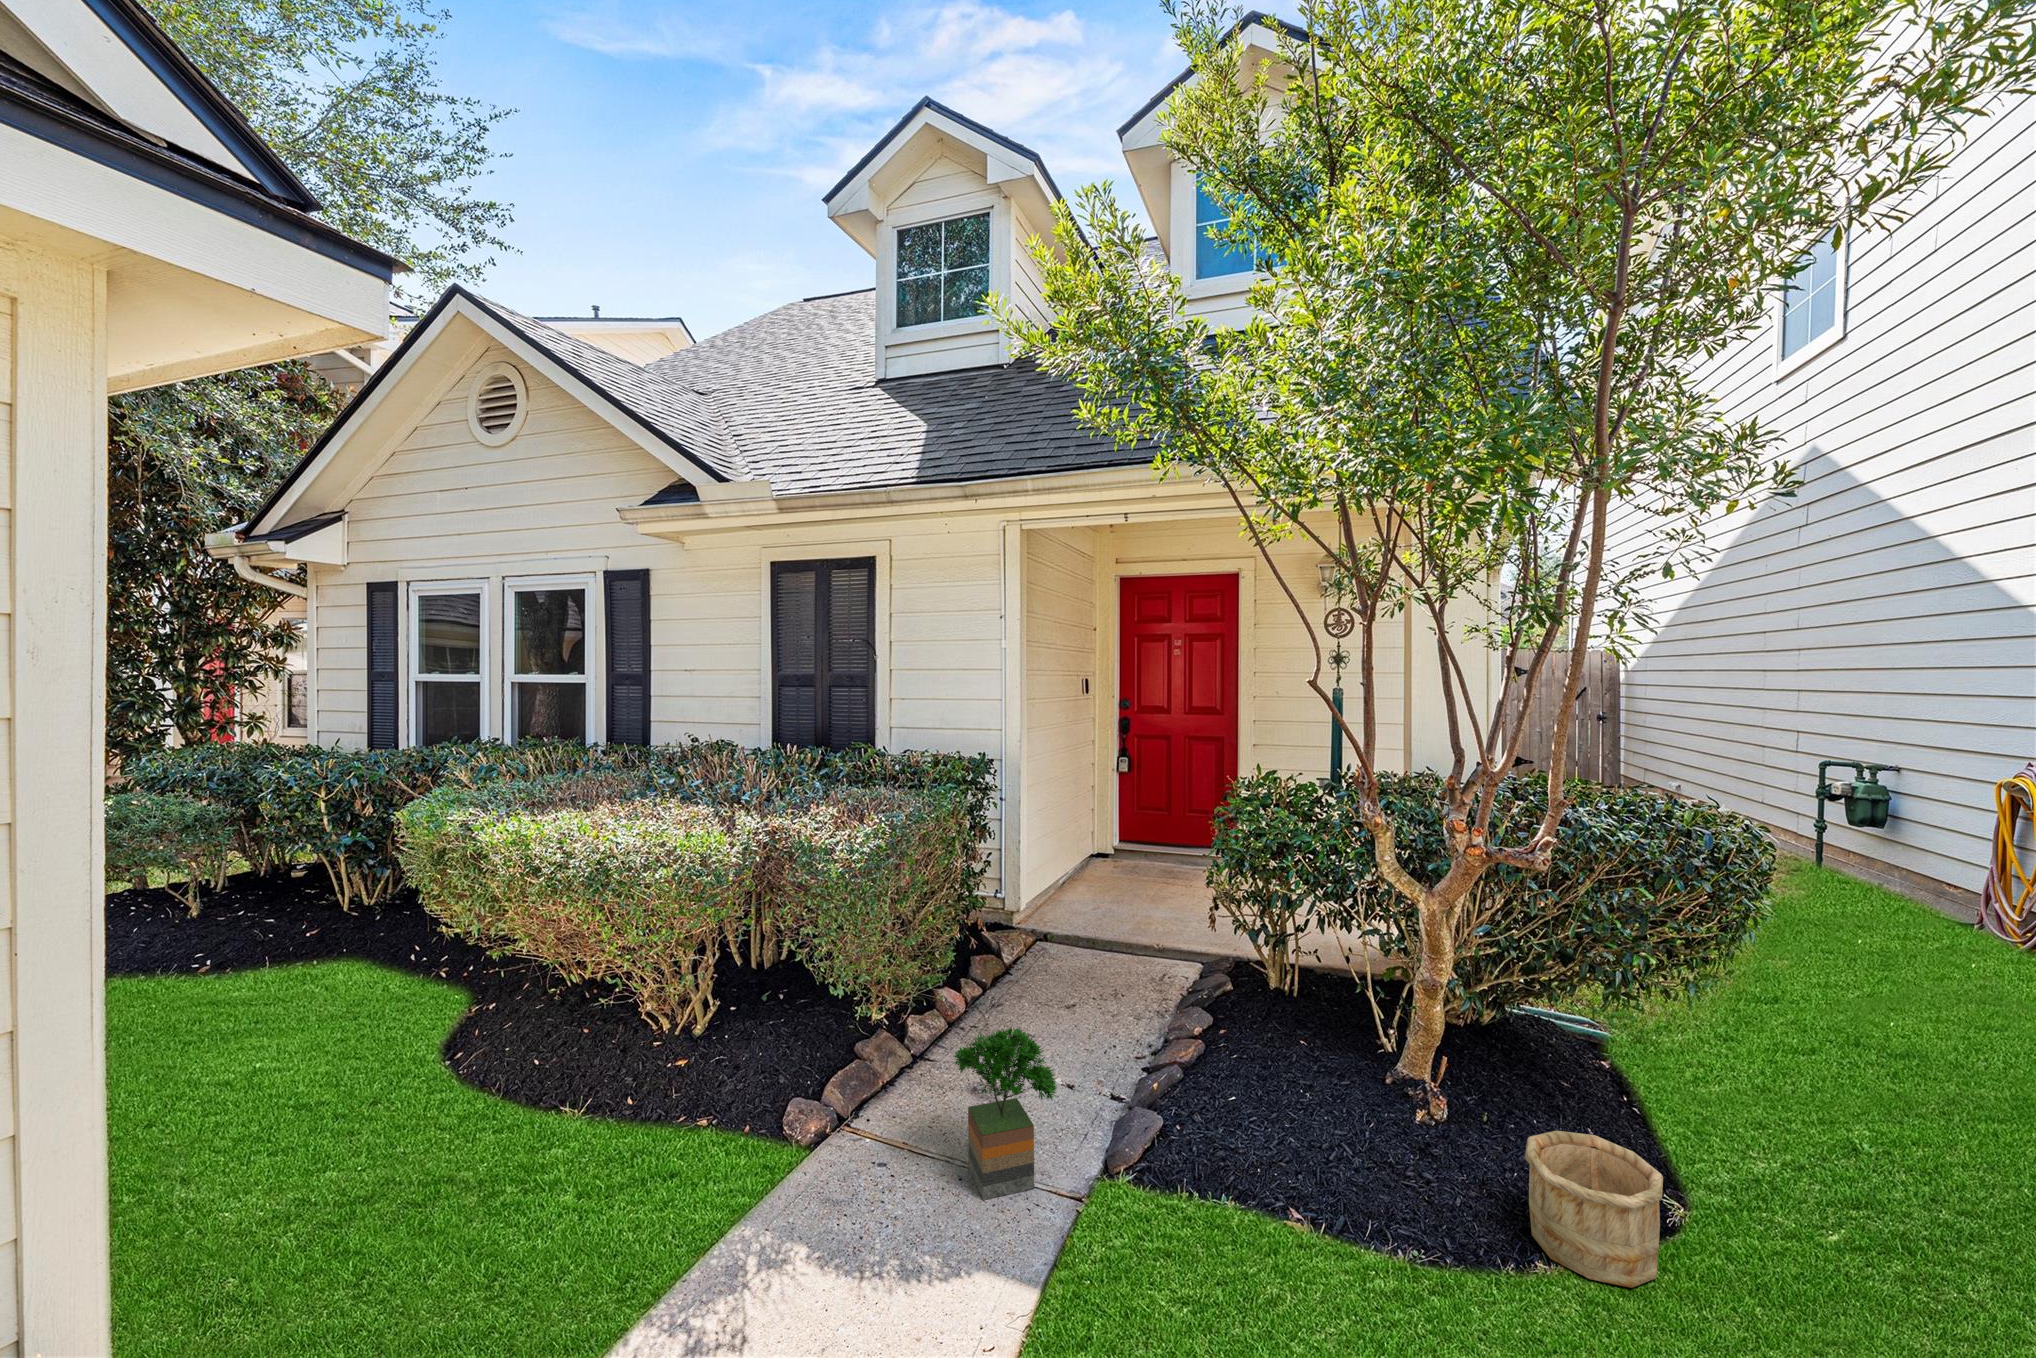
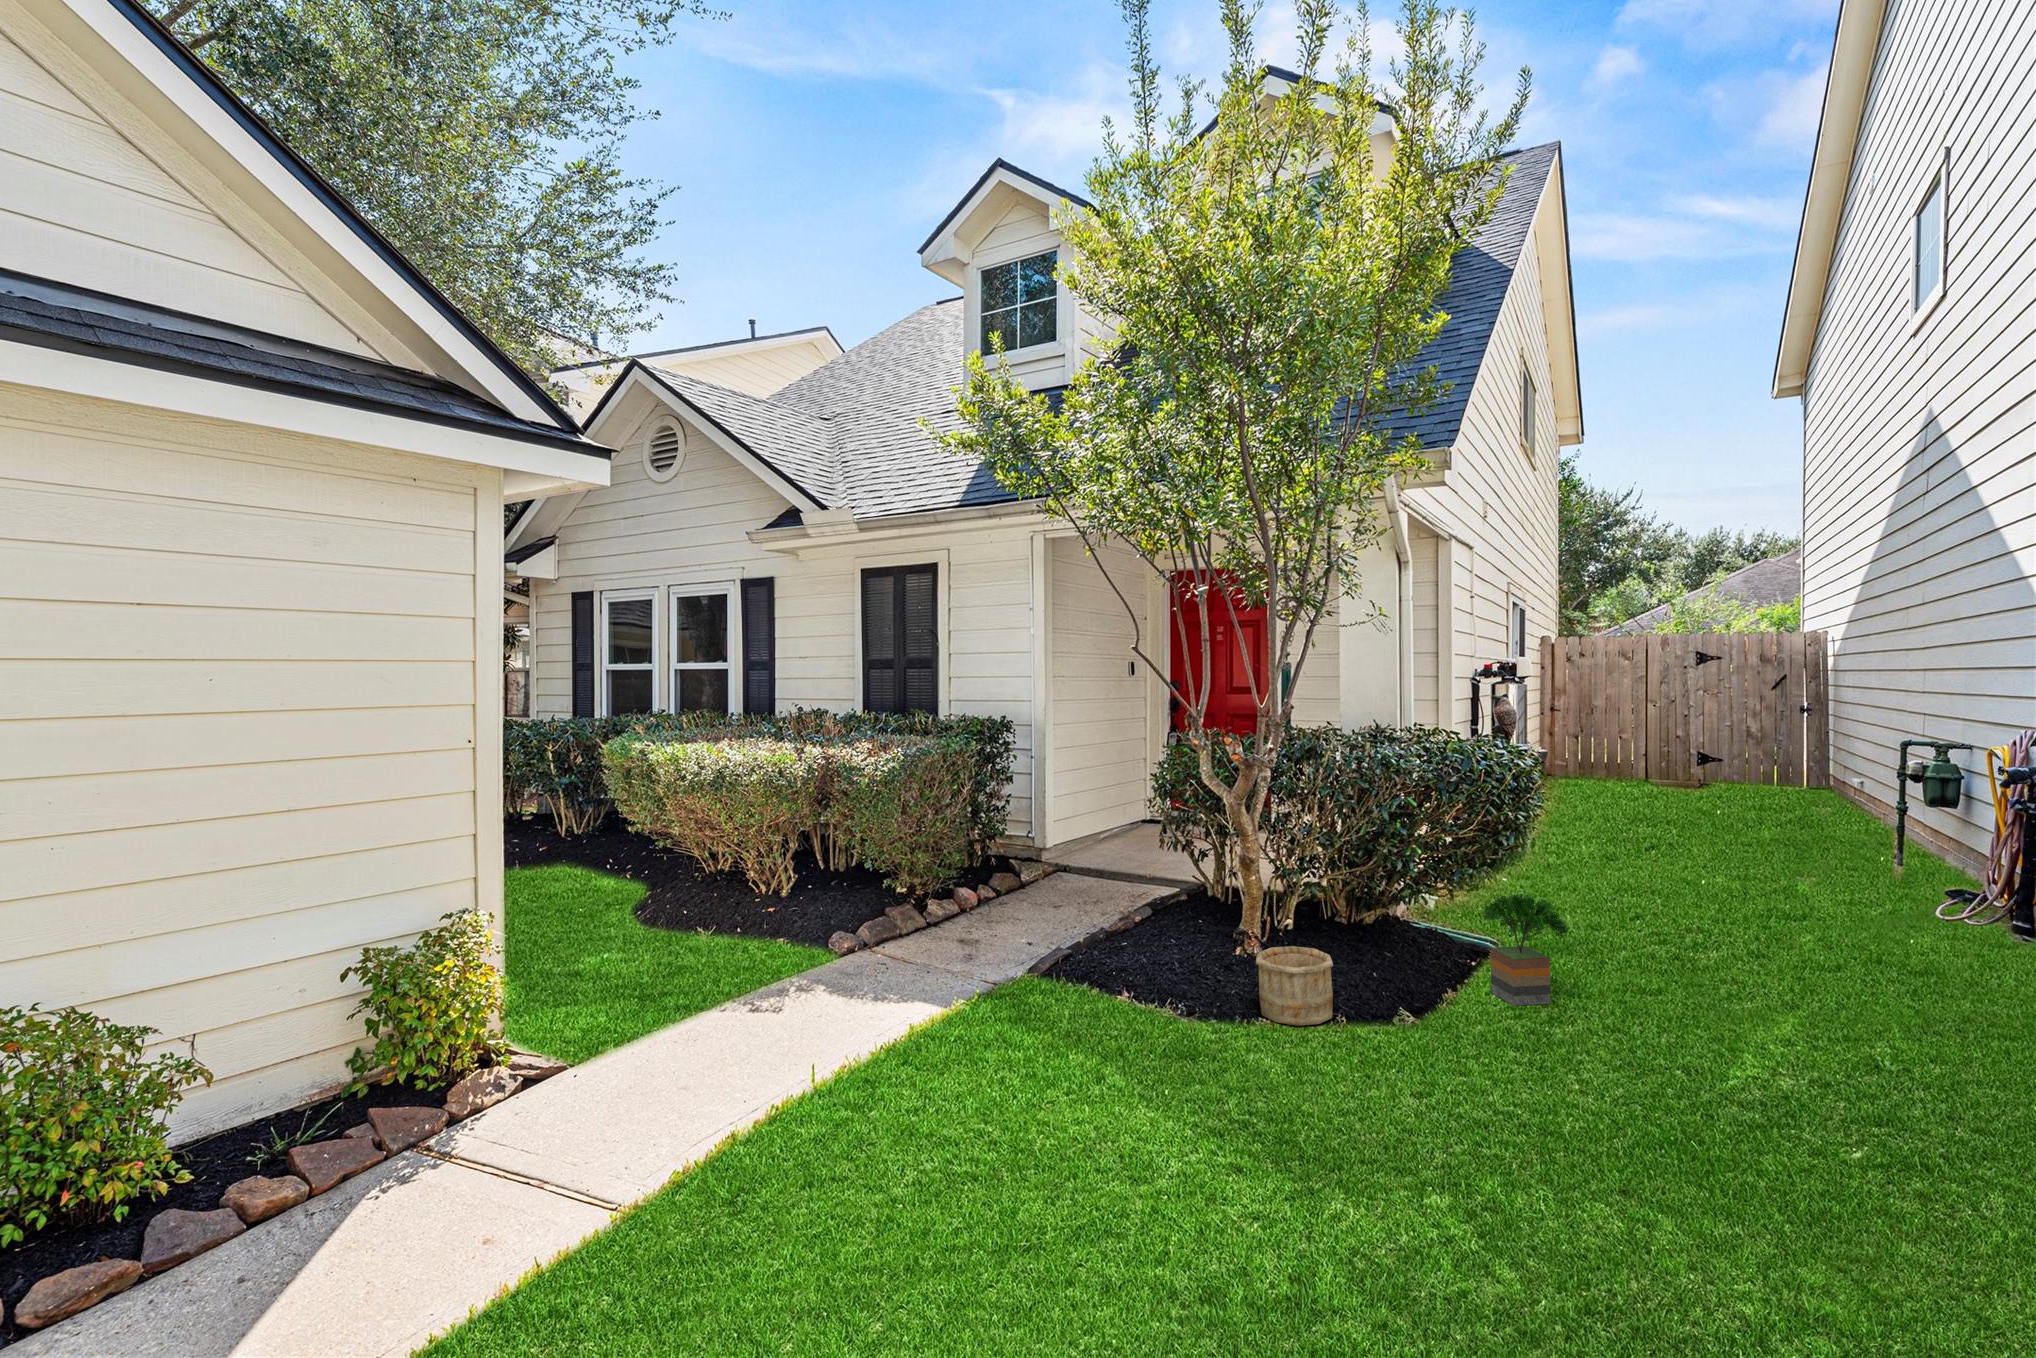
potted tree: present [953,1027,1057,1200] -> present [1482,894,1569,1006]

